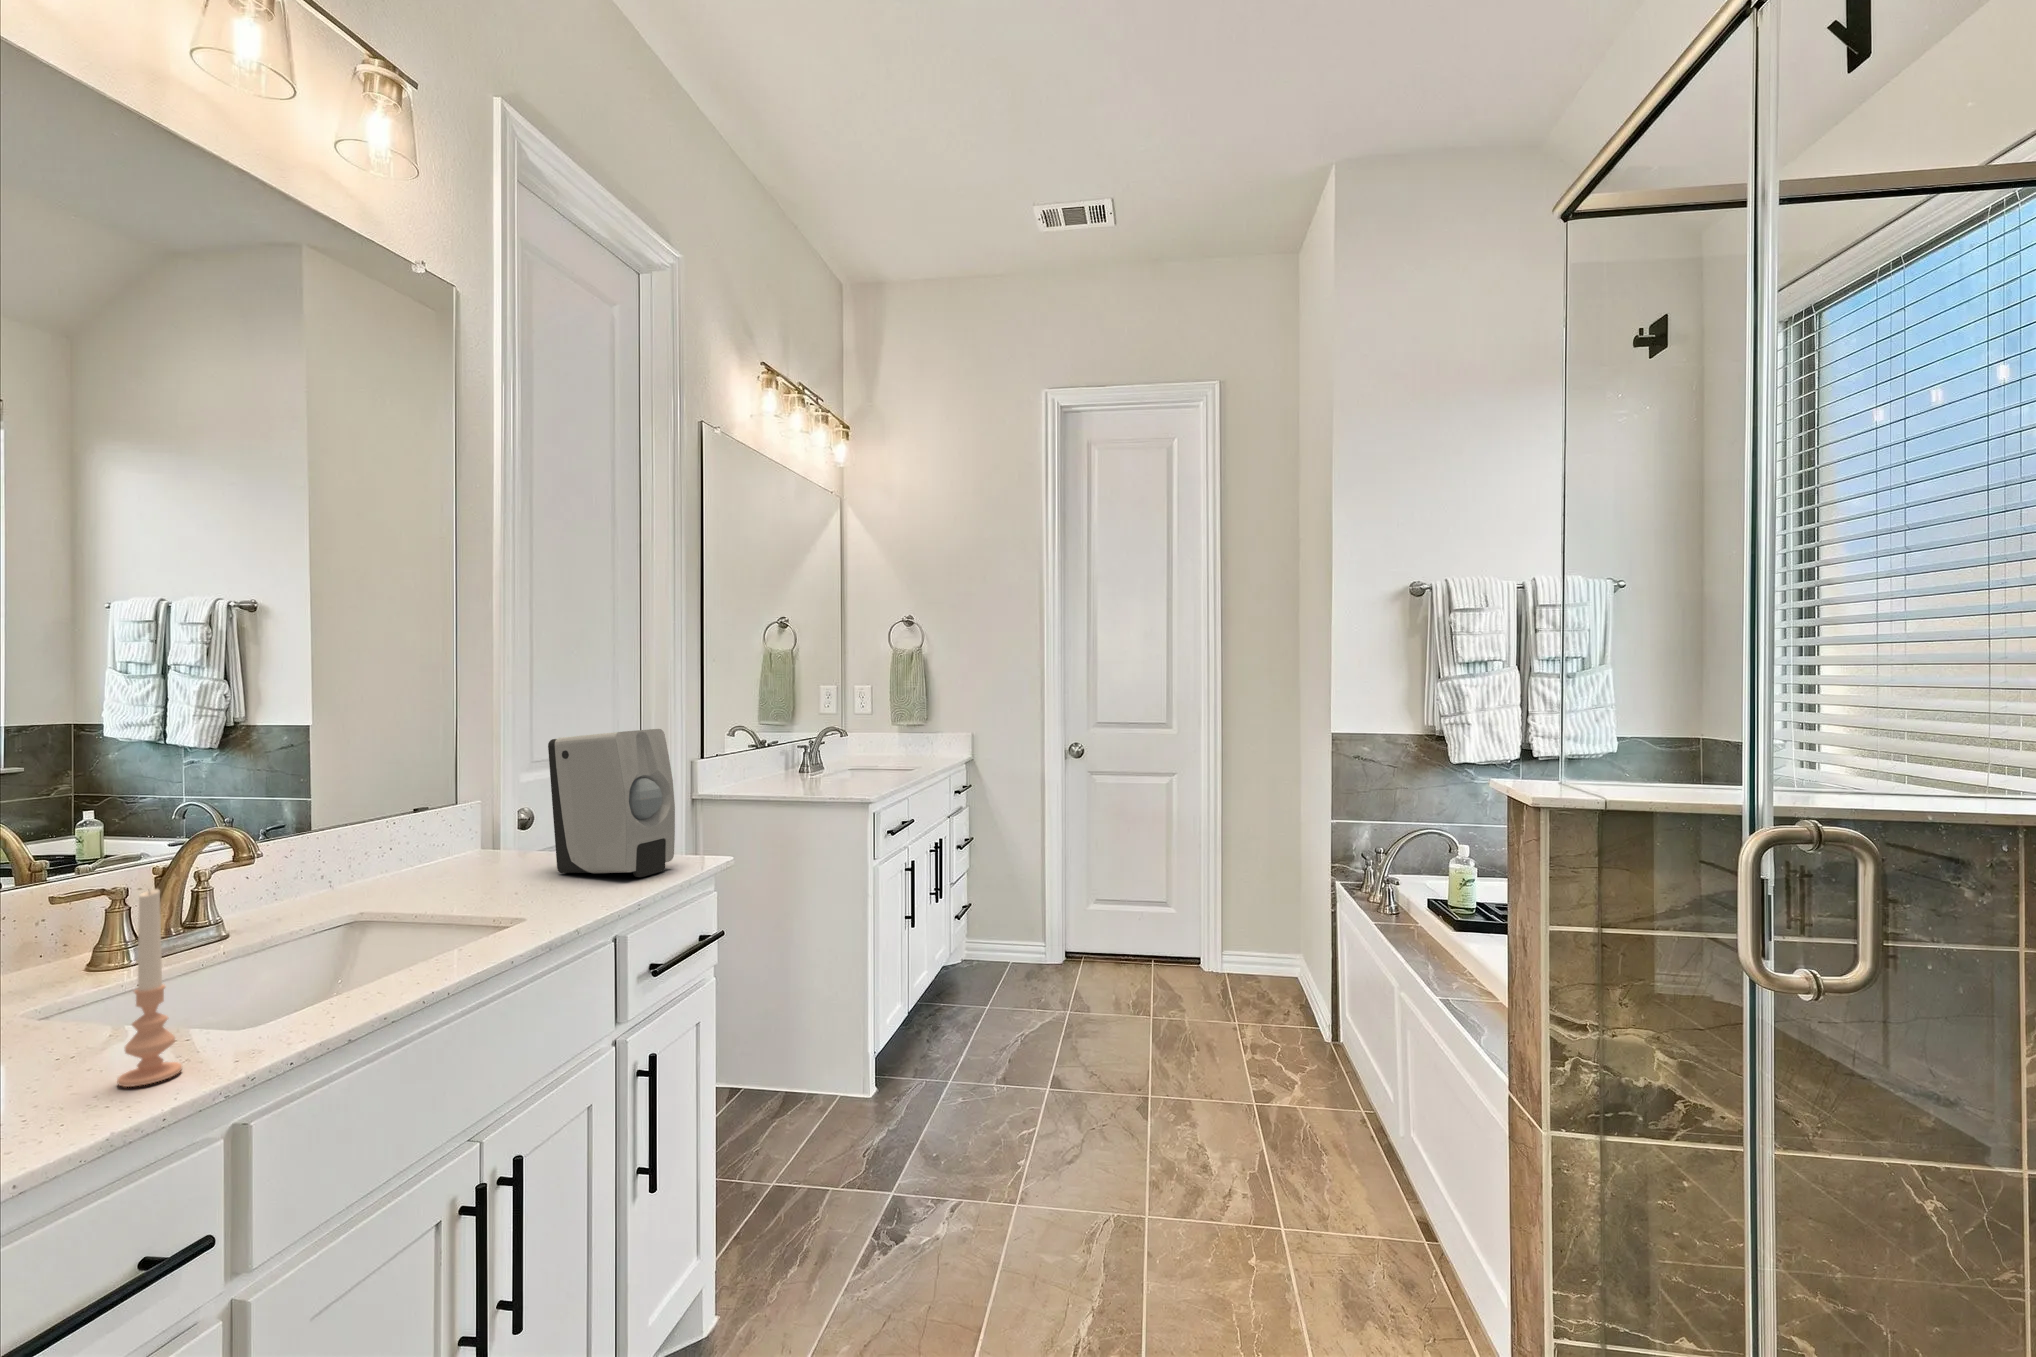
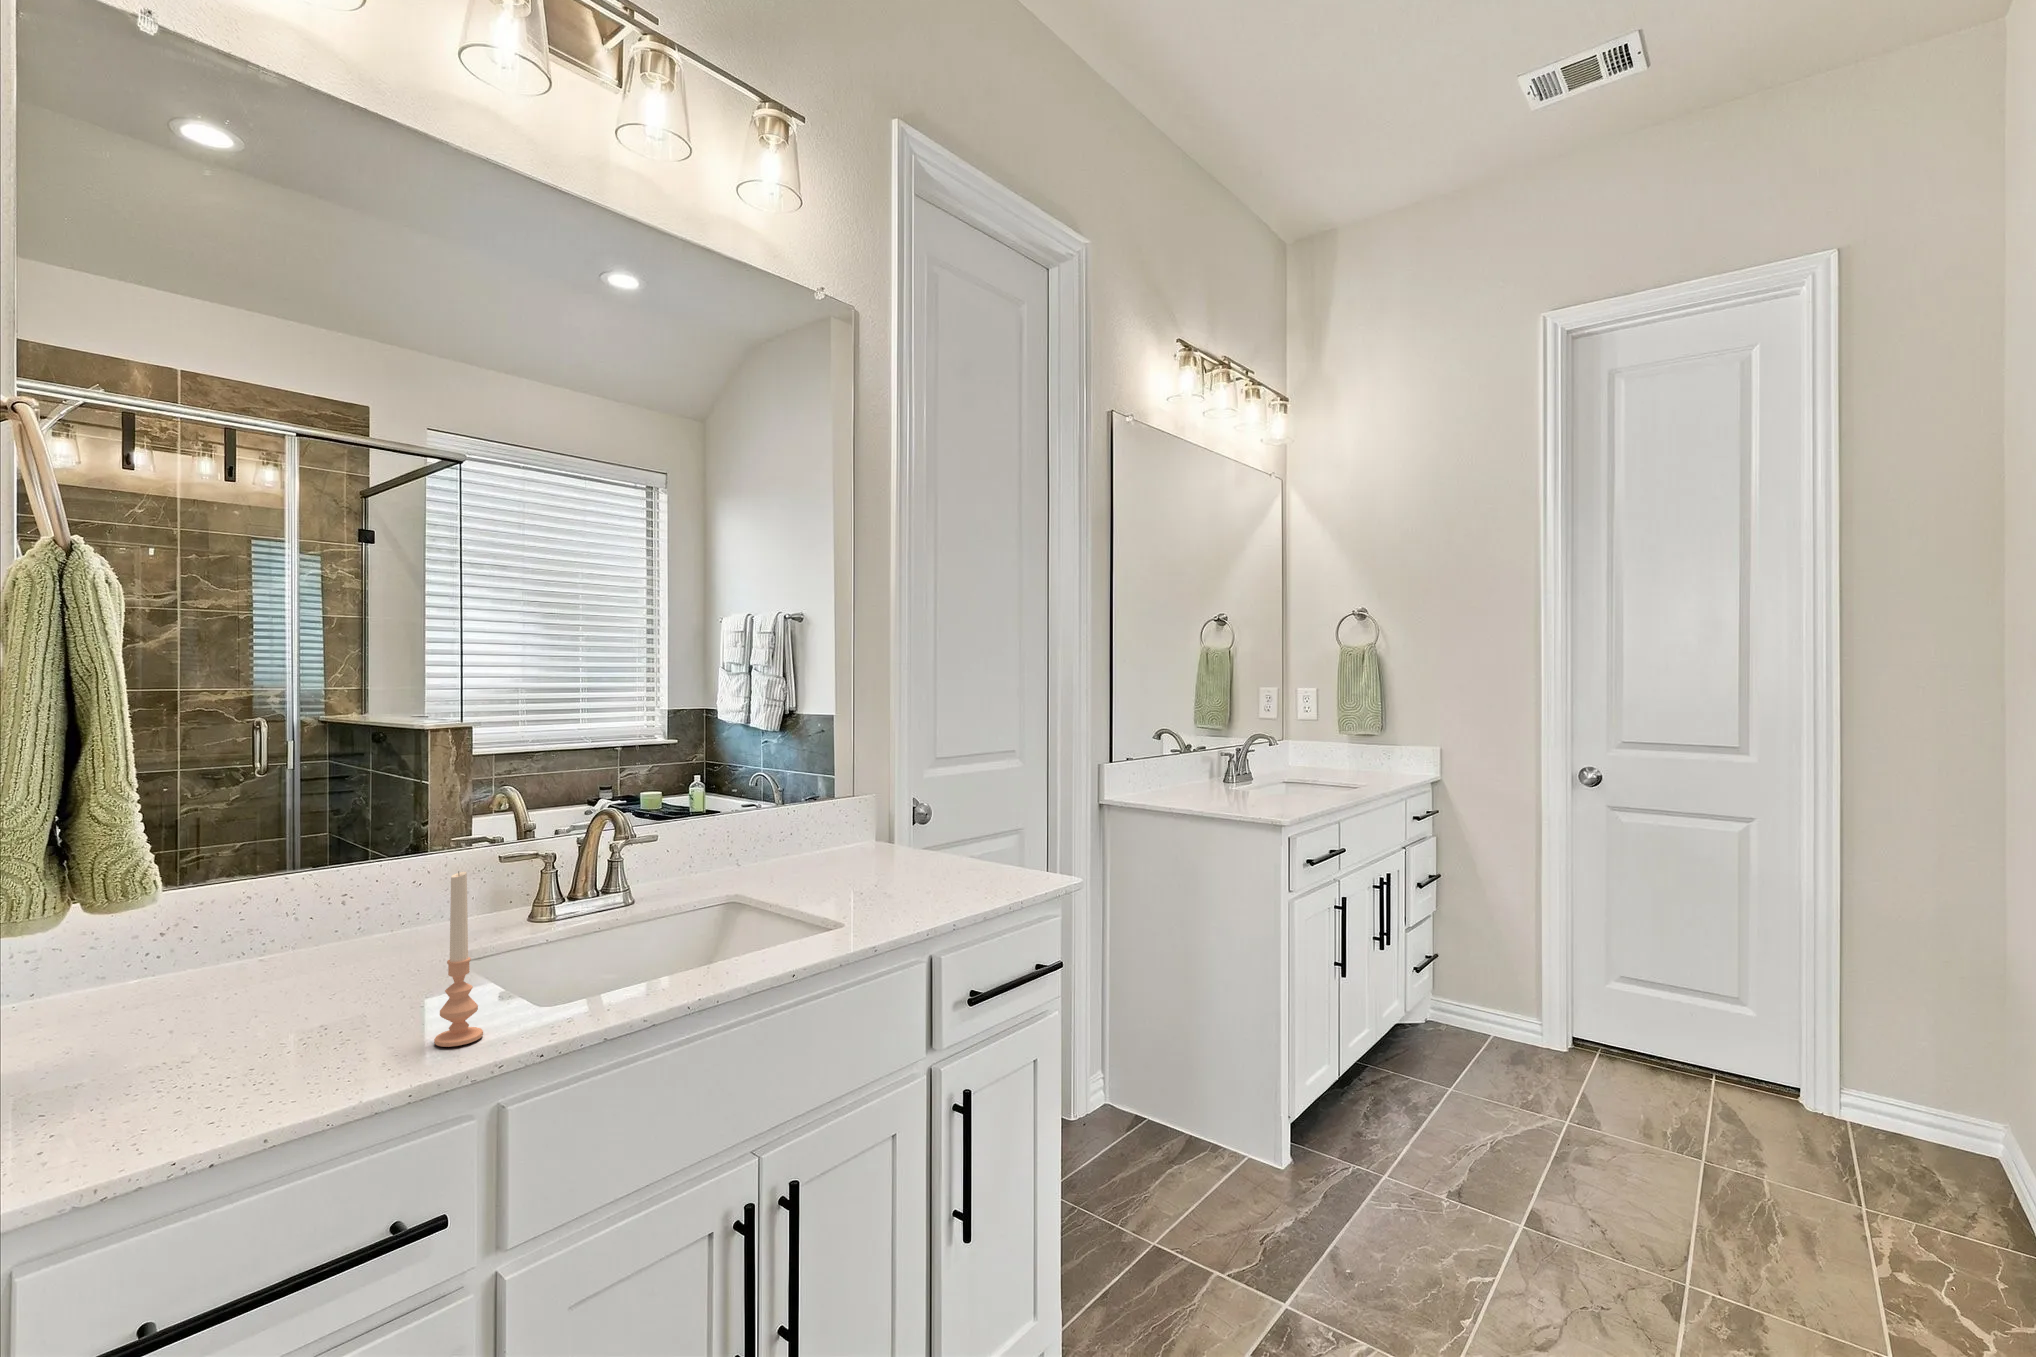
soap dispenser: present [548,729,675,877] -> none [899,735,1014,893]

